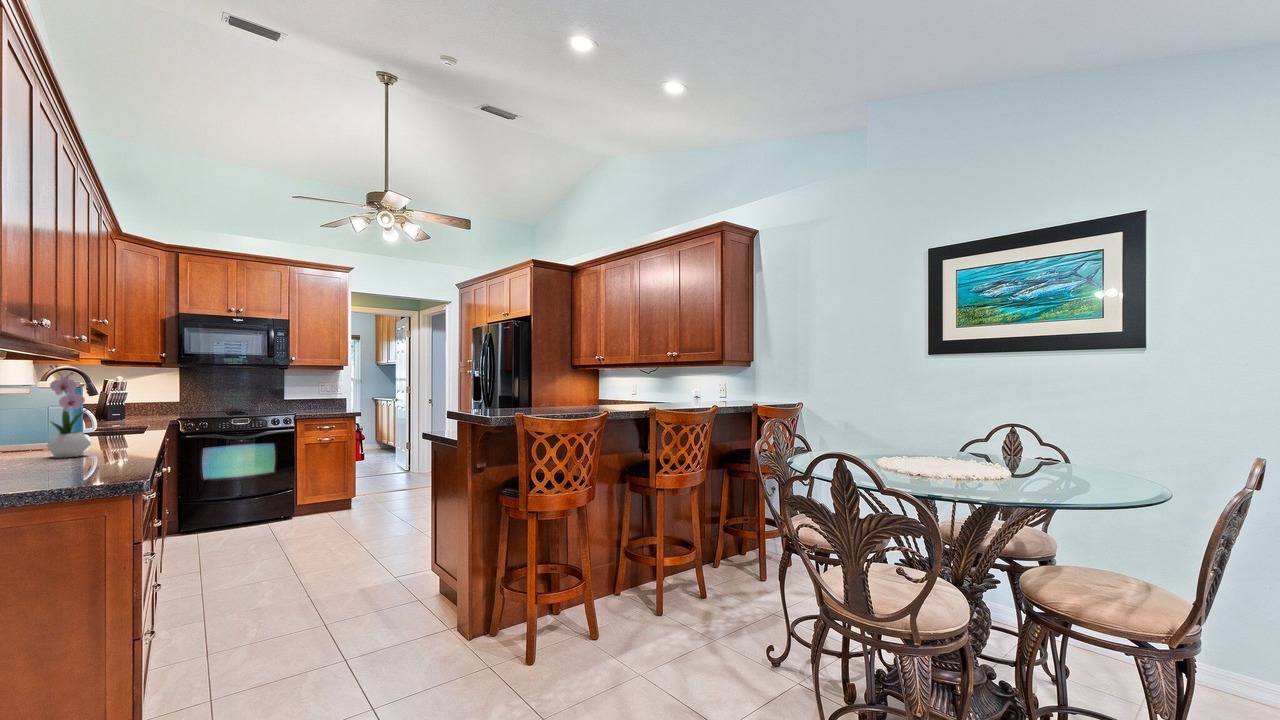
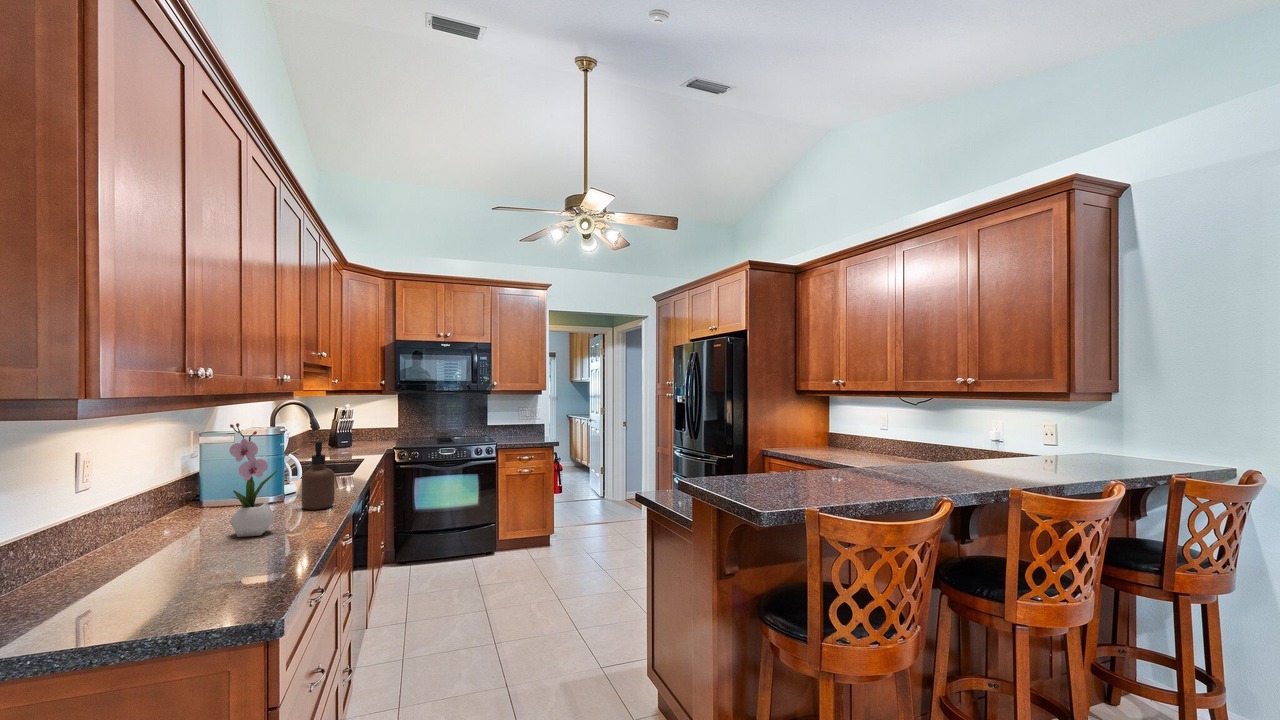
soap dispenser: none [106,389,139,447] -> present [302,441,335,510]

